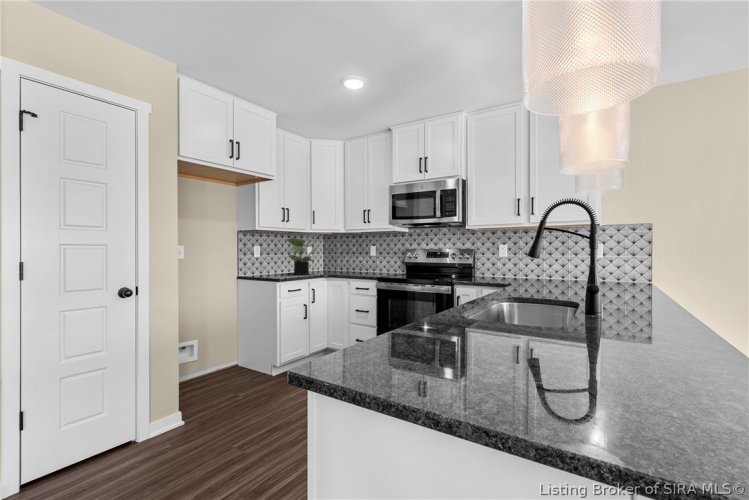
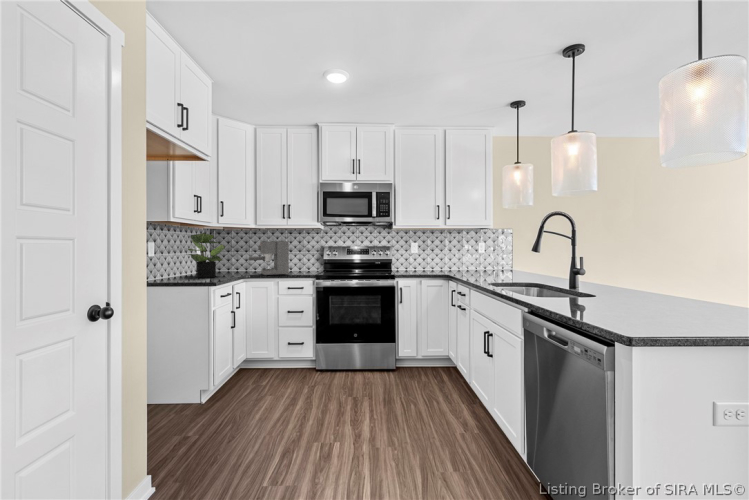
coffee maker: none [337,244,373,276] -> present [249,241,289,275]

